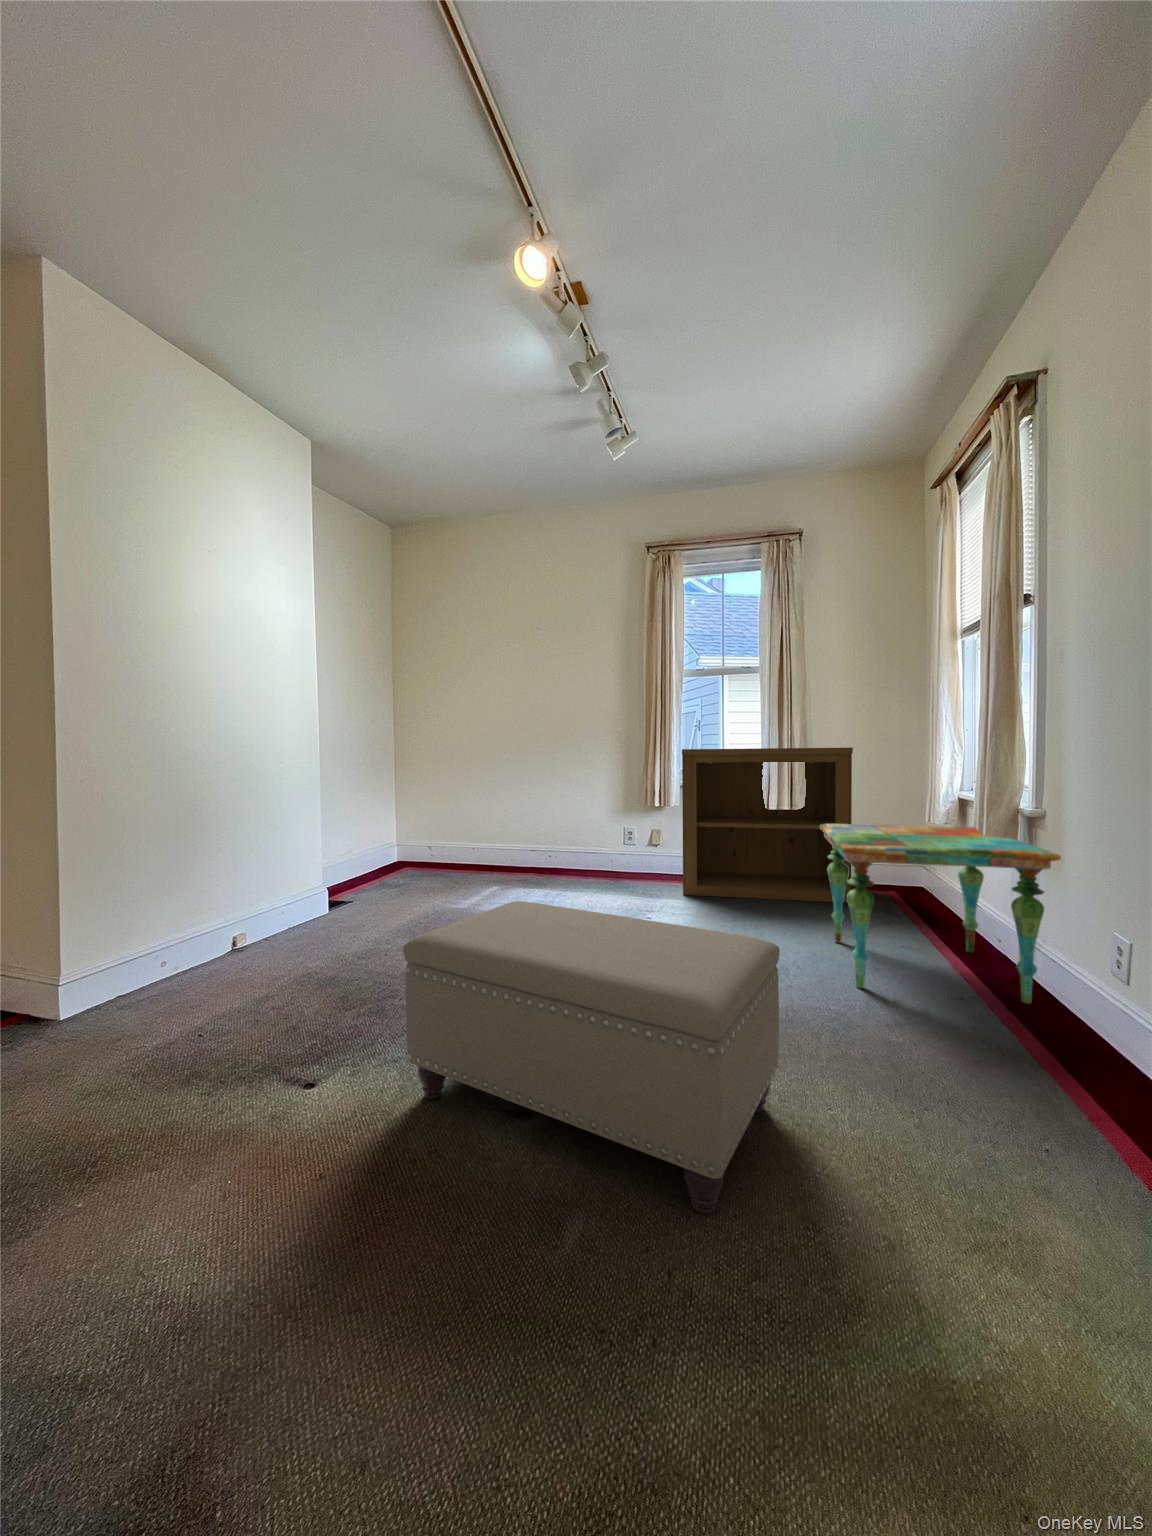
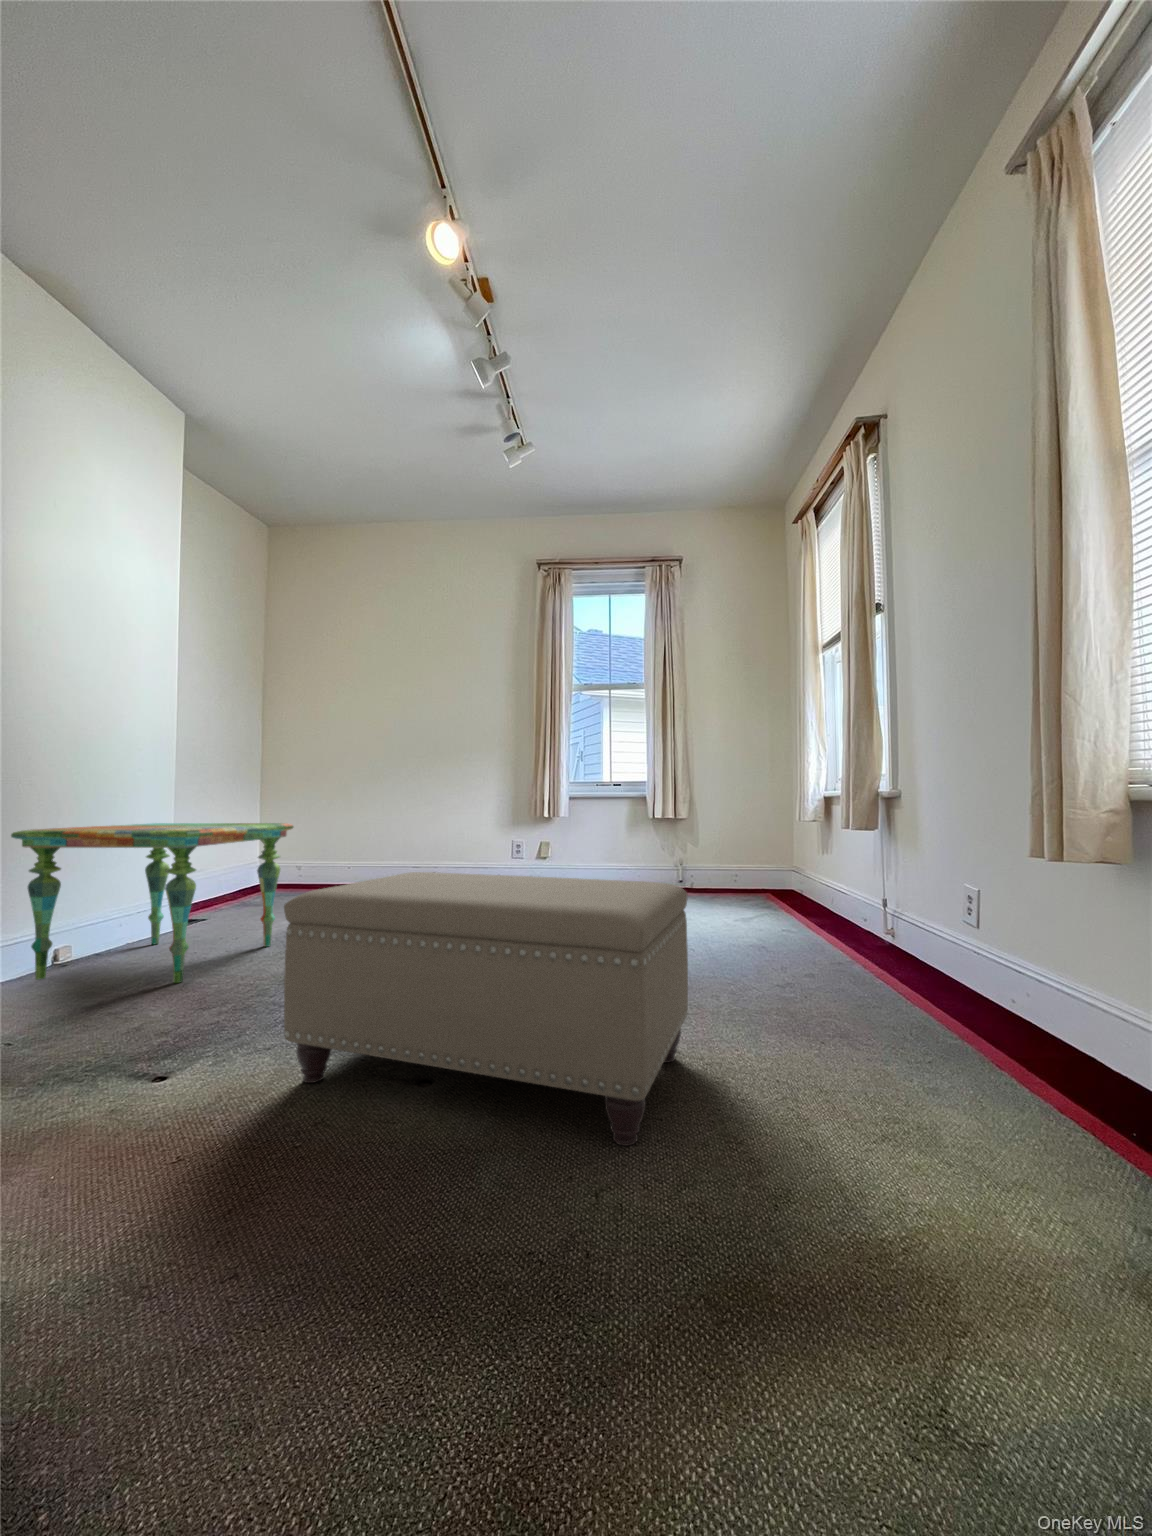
bookshelf: present [682,748,853,903] -> none [573,755,735,905]
side table: present [820,824,1061,1003] -> present [11,823,293,983]

